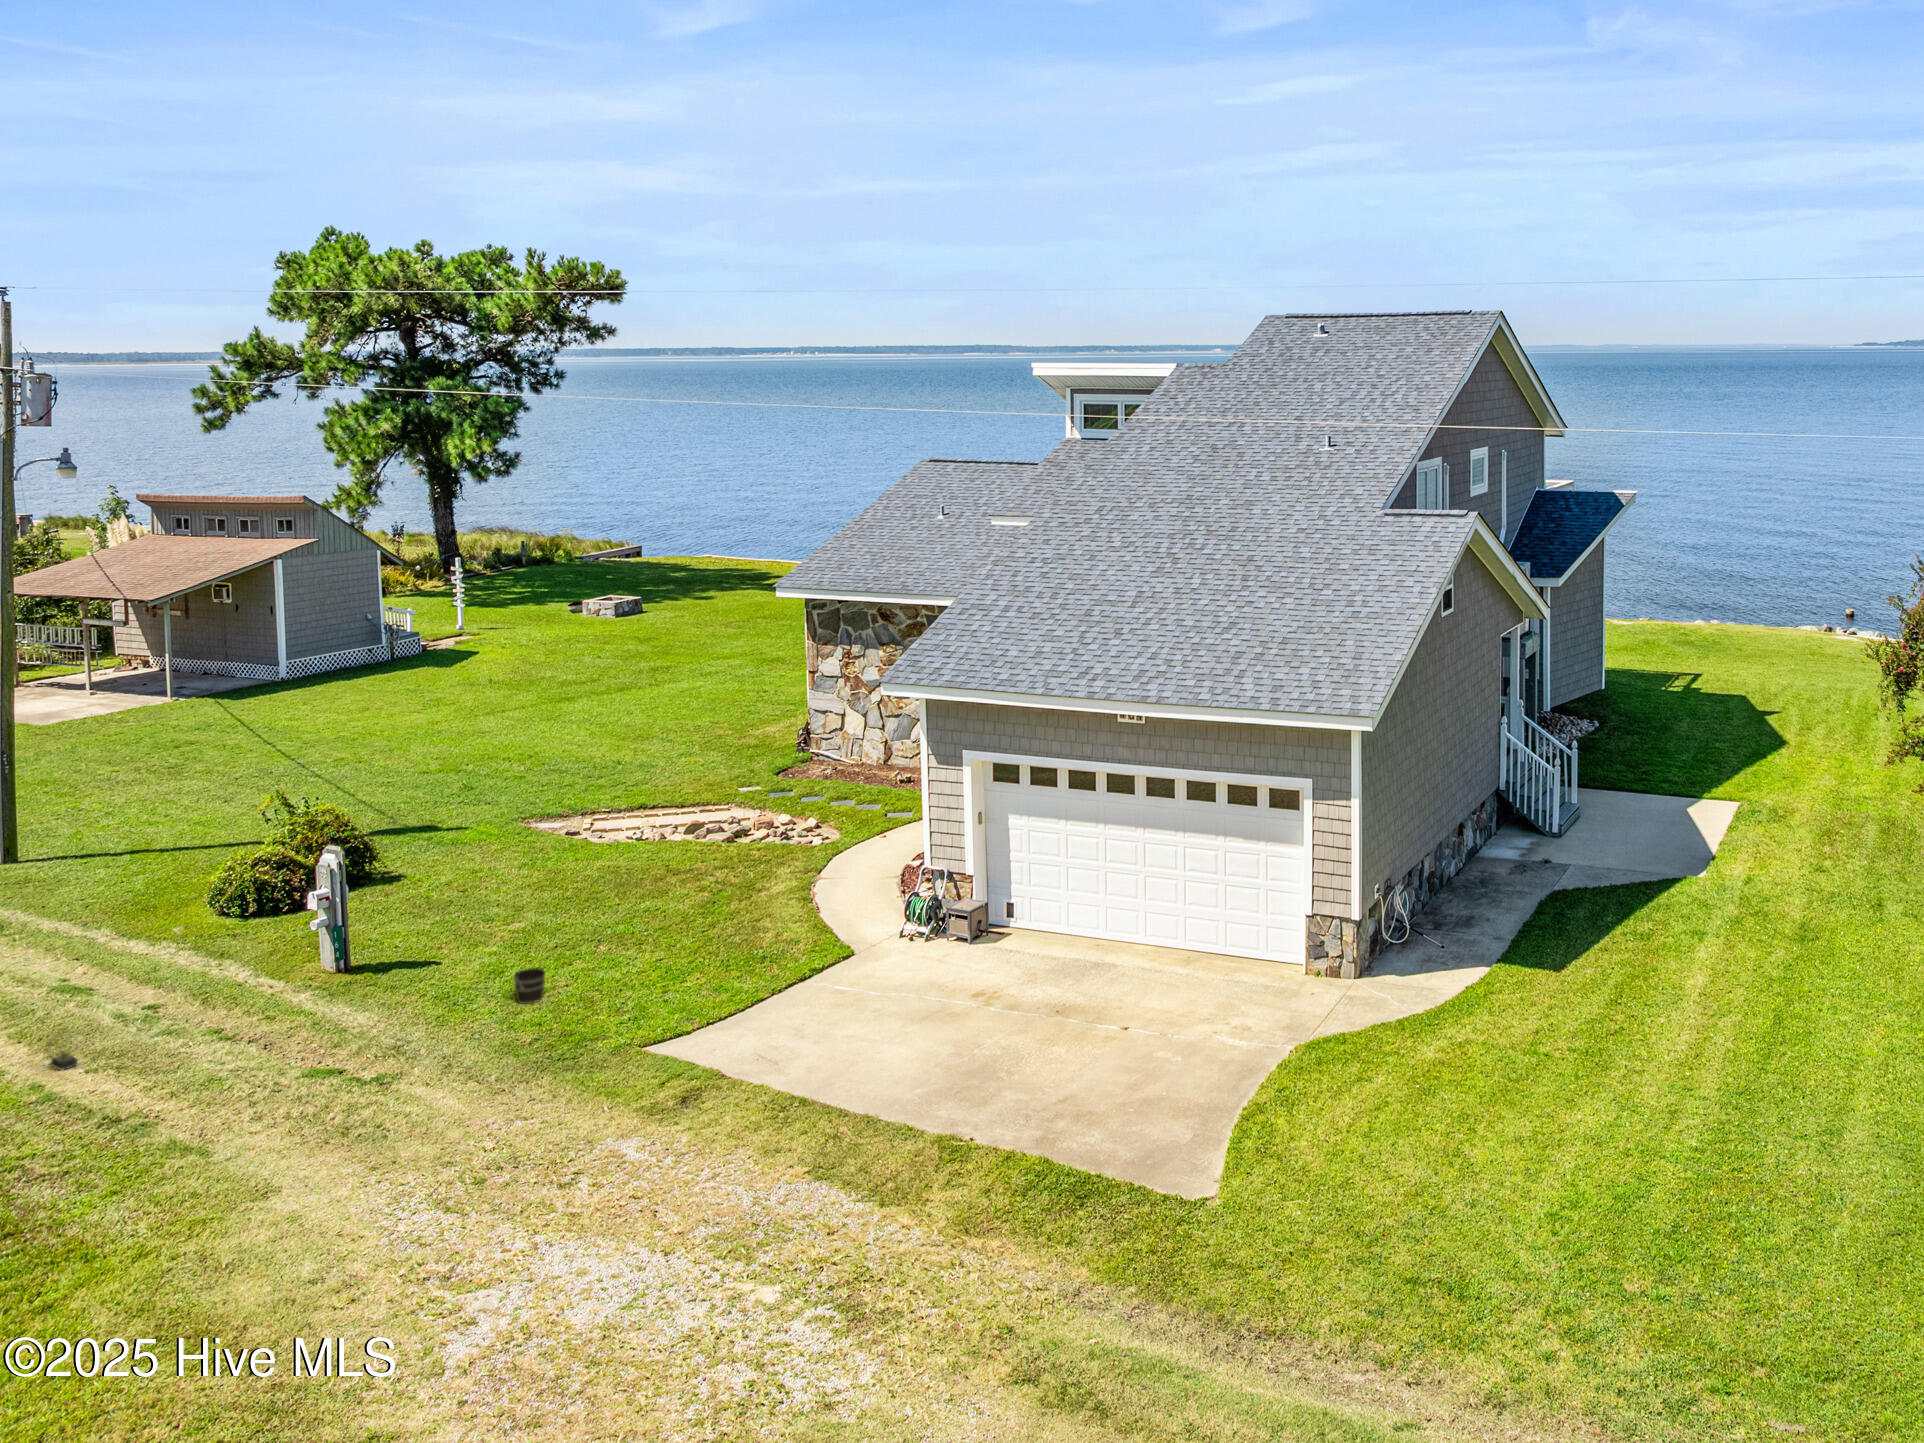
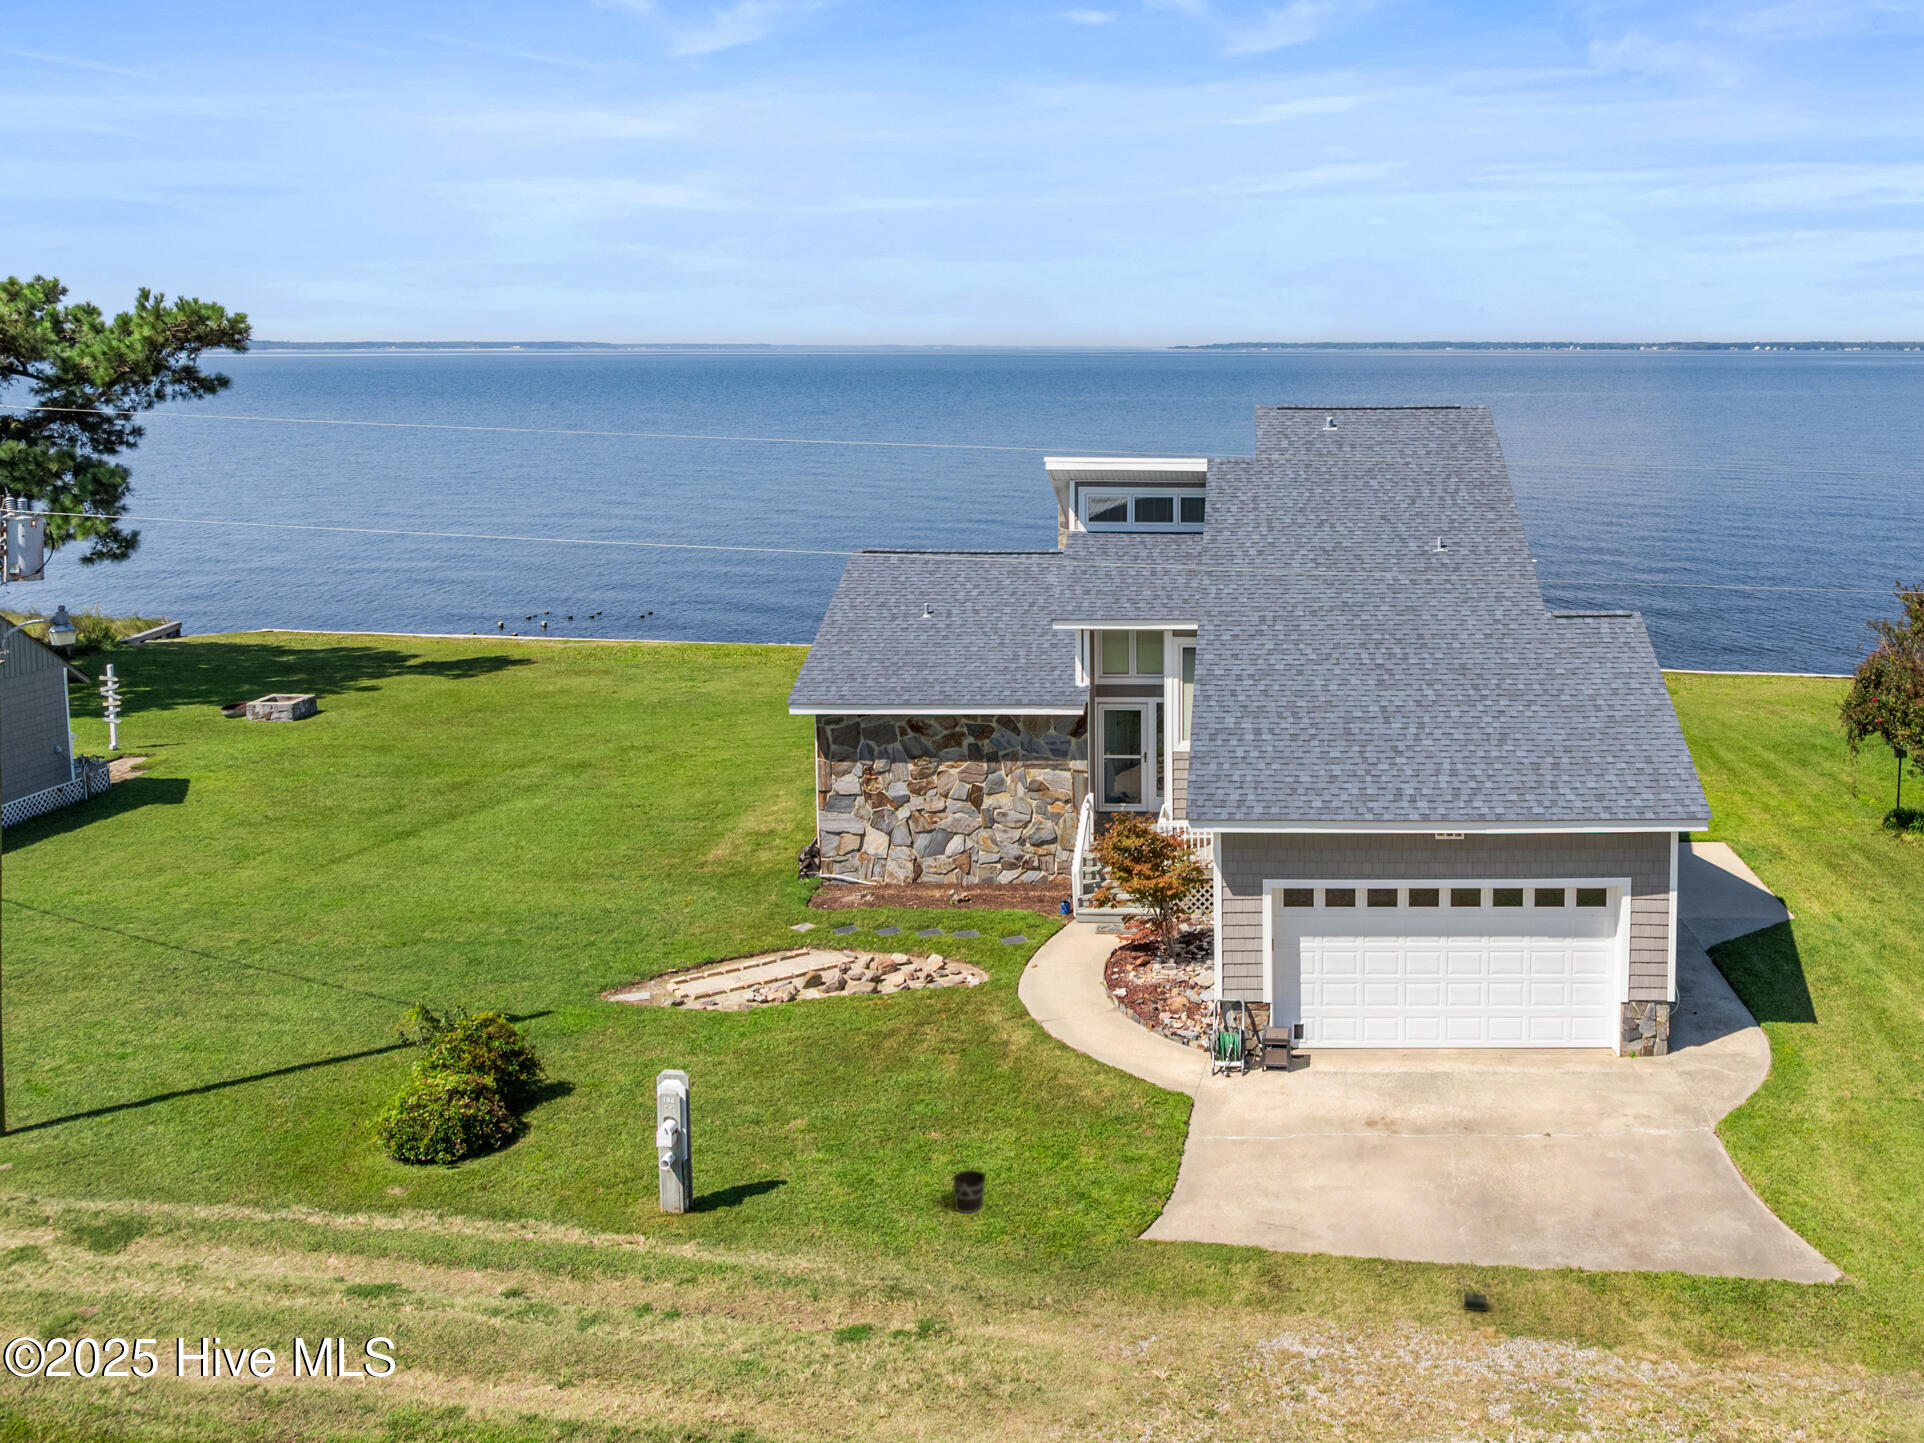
decorative plant: present [46,1032,79,1070] -> present [1456,1276,1489,1311]

